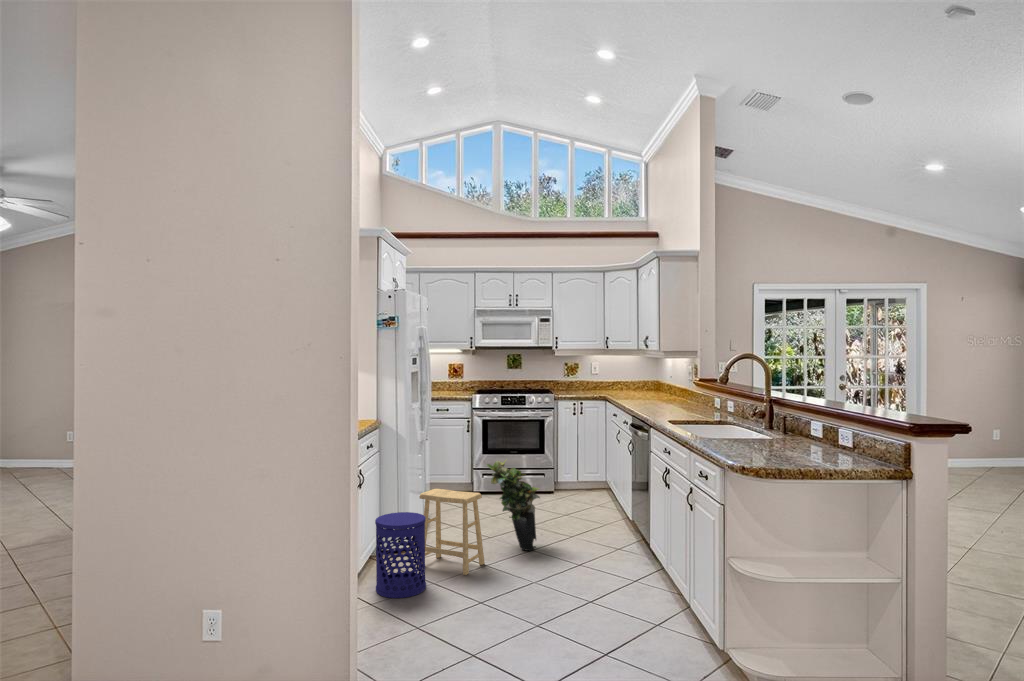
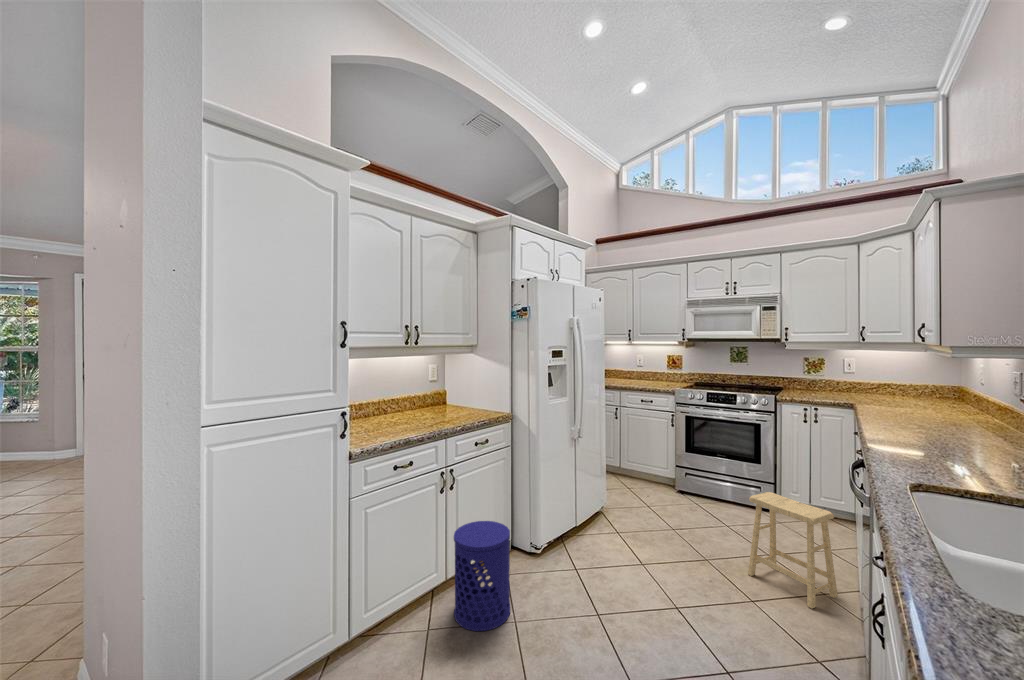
potted plant: present [487,461,540,551] -> none [626,475,695,605]
footstool: present [419,489,485,575] -> present [748,492,838,609]

